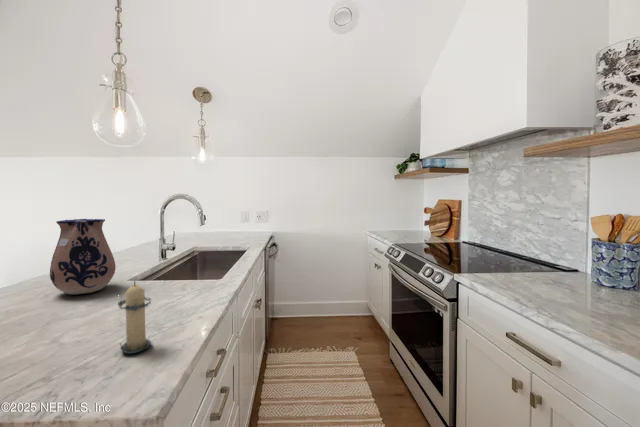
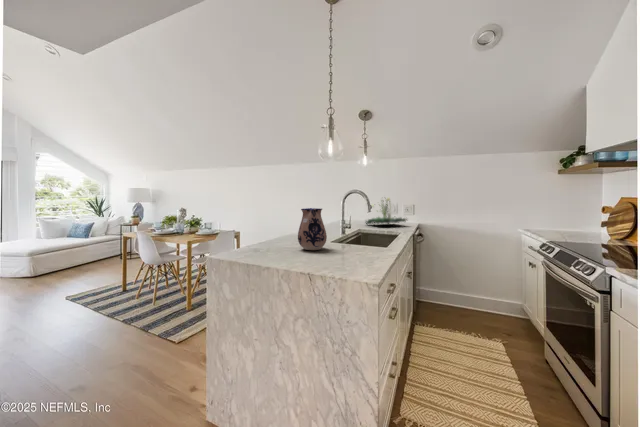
plant: none [207,198,260,234] -> present [365,198,407,224]
candle: present [118,281,151,354] -> none [347,238,364,275]

